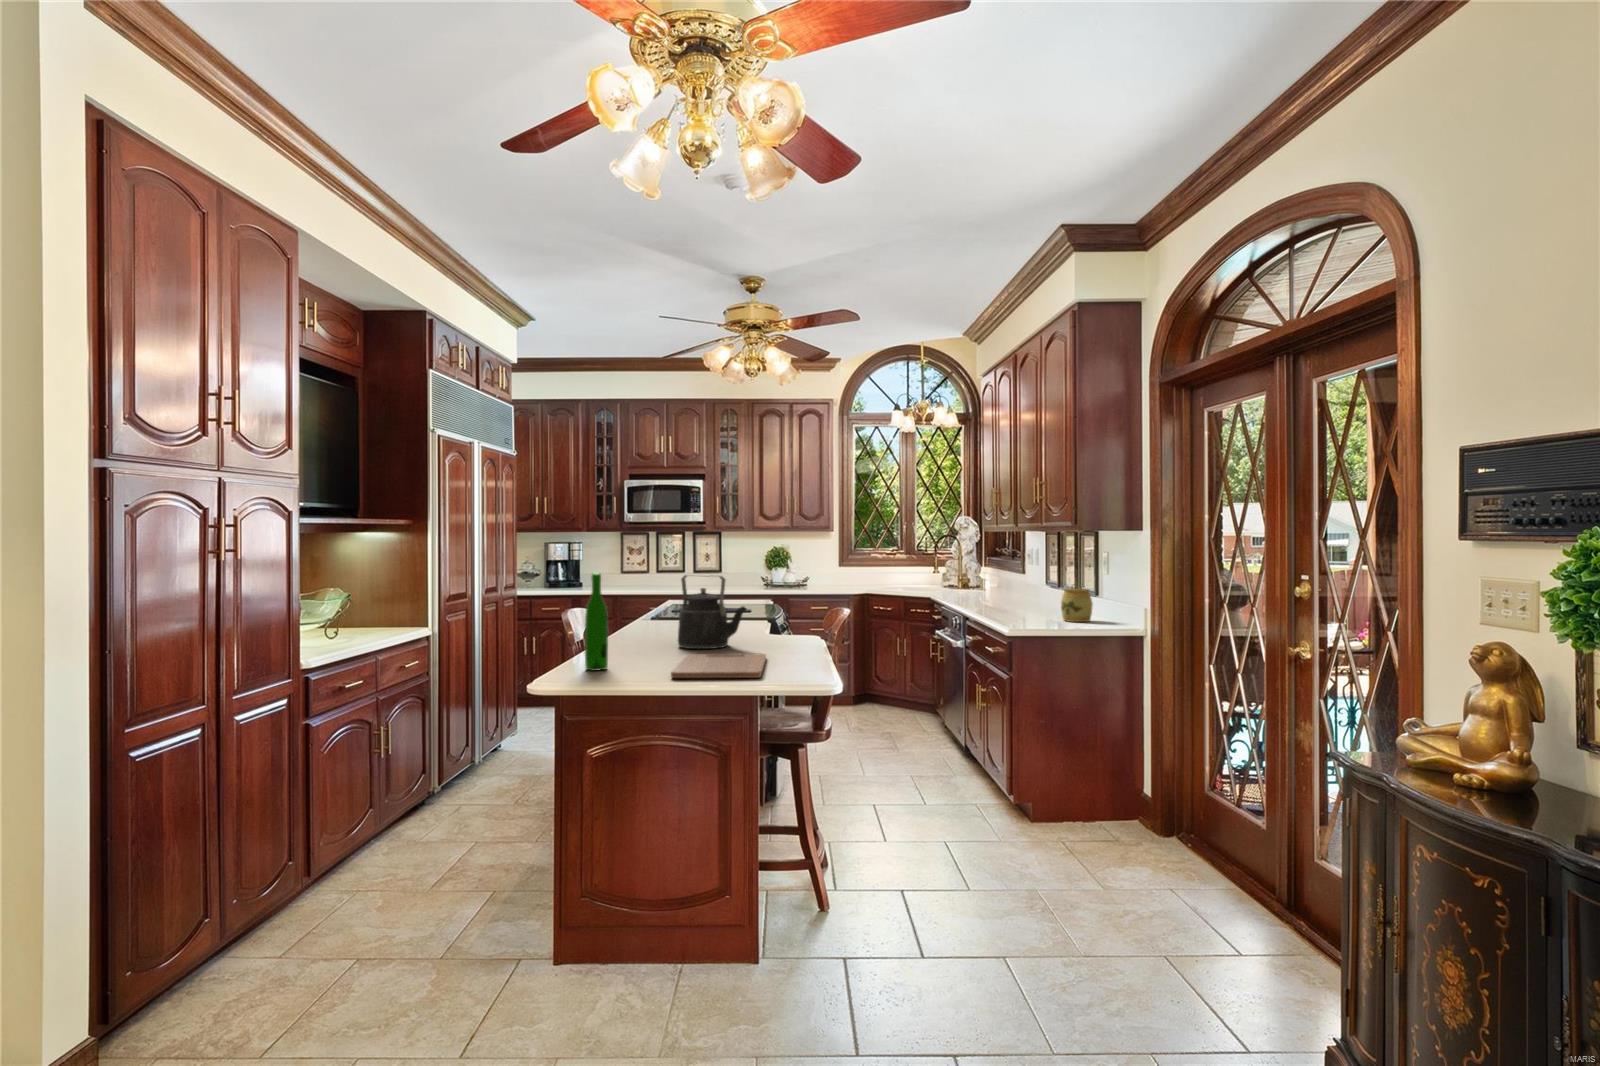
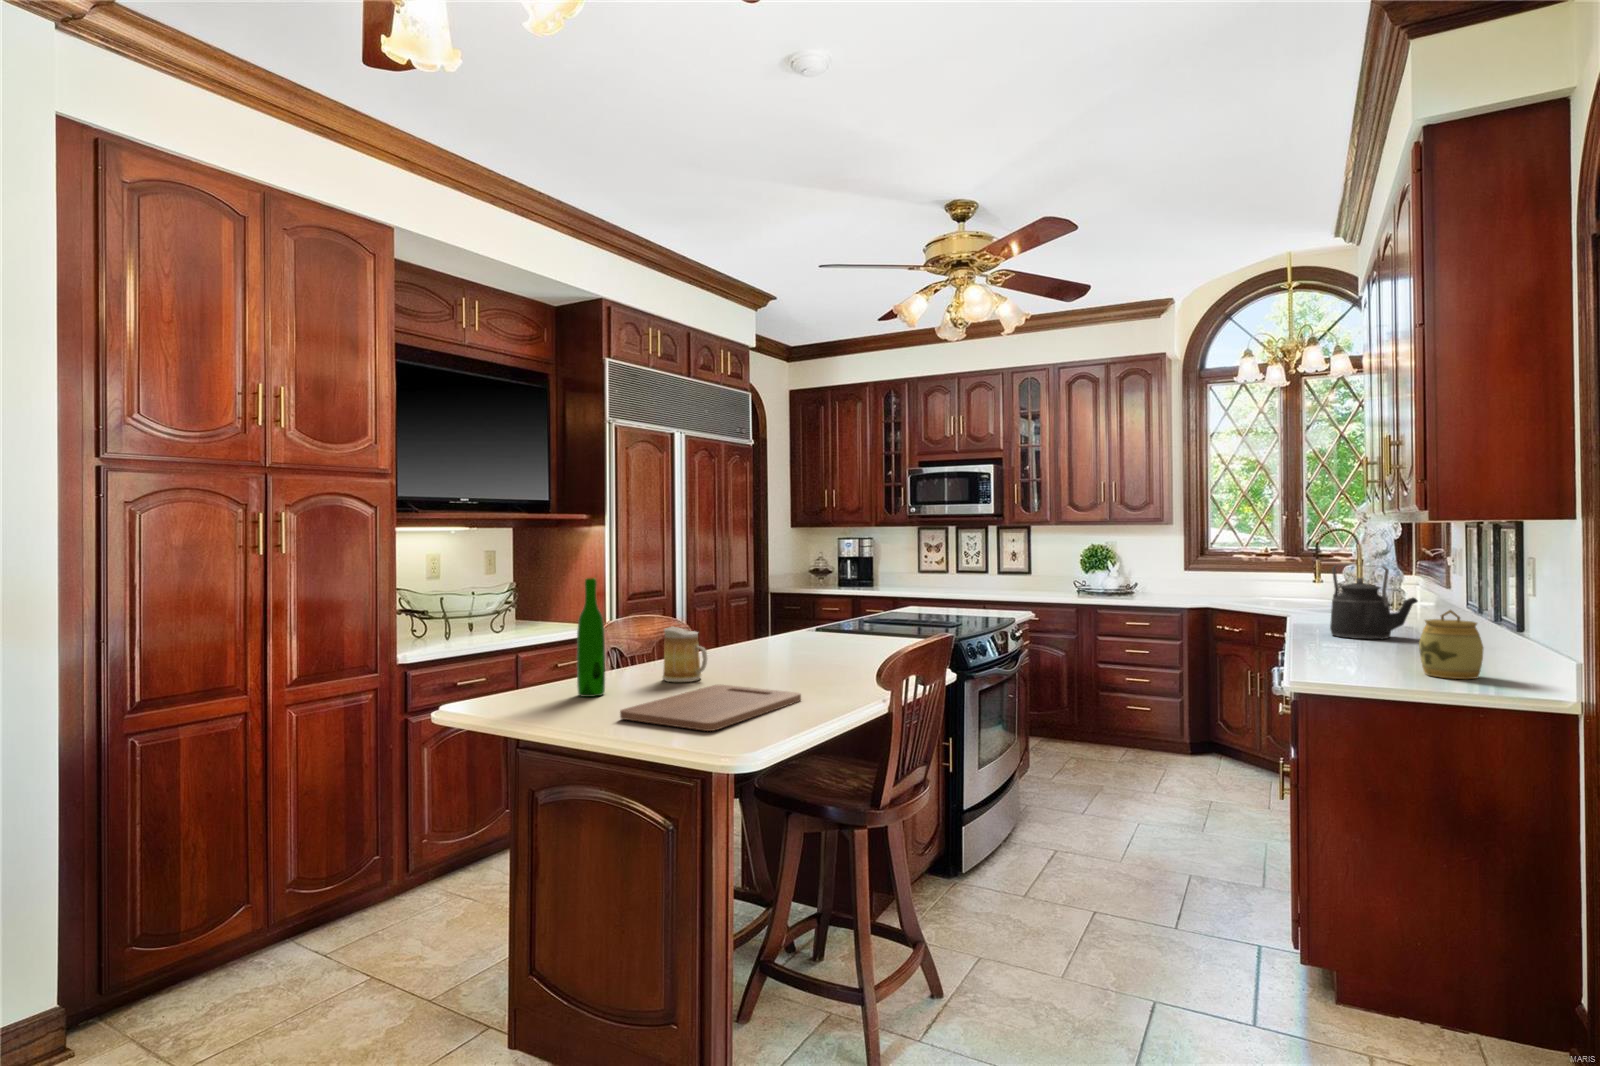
kettle: present [678,575,746,649] -> present [1330,565,1418,639]
mug: none [622,612,661,657] -> present [663,627,707,682]

